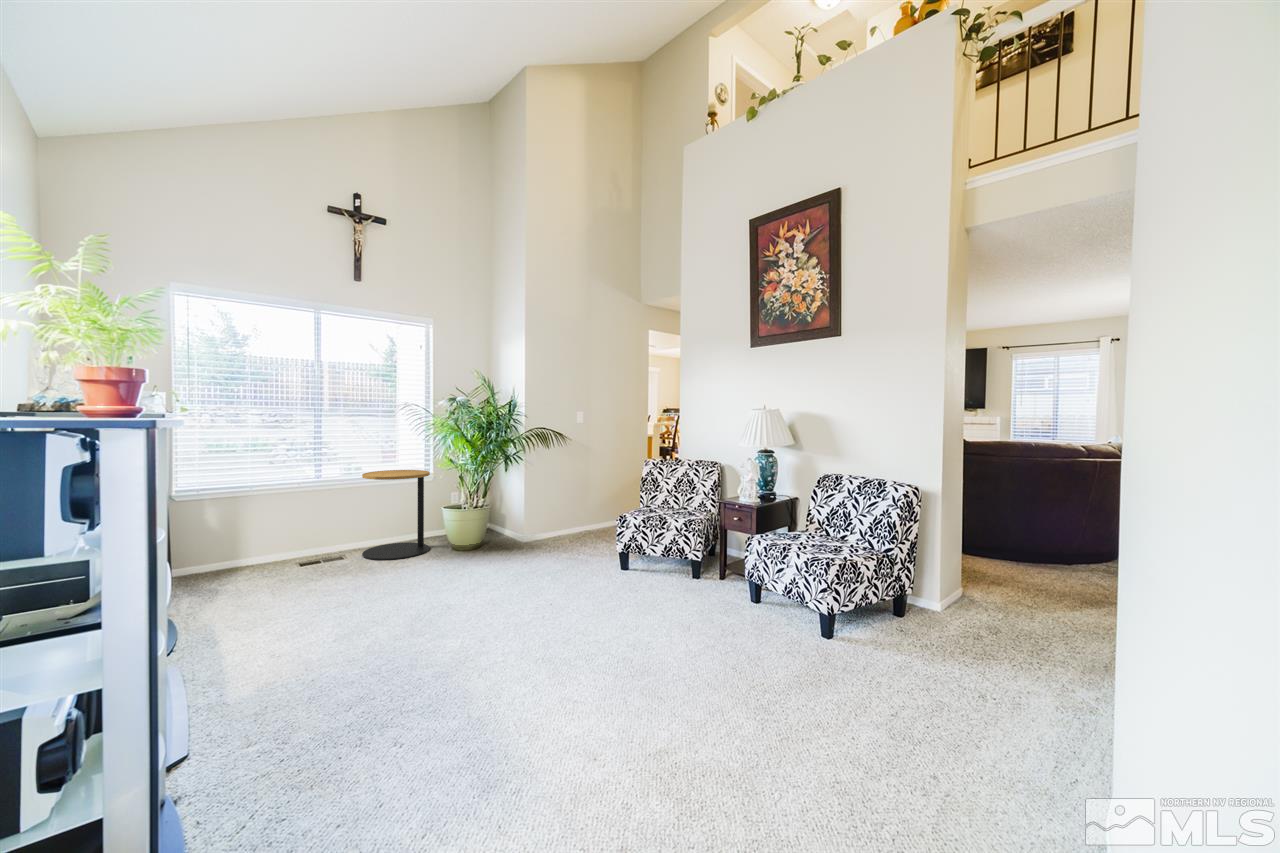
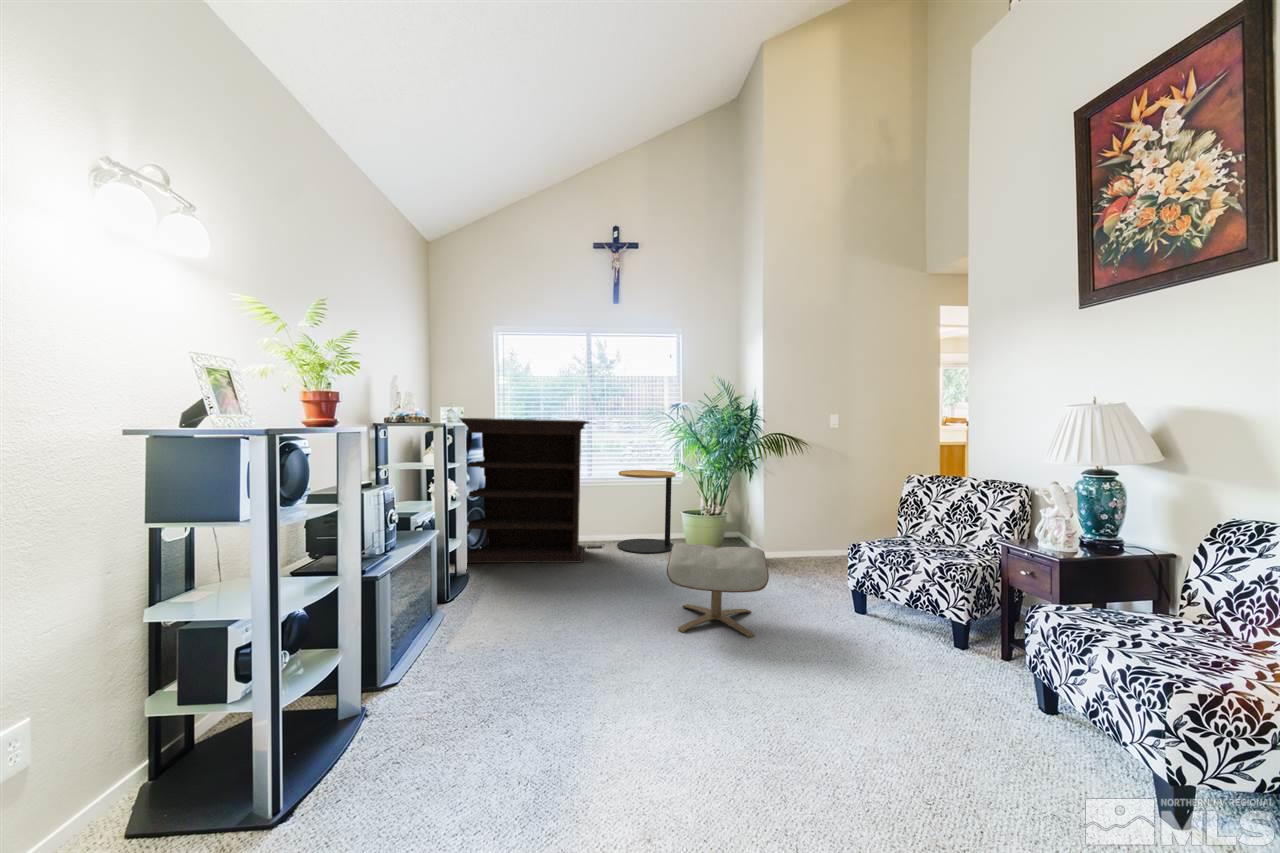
bookshelf: none [128,419,342,619] -> present [459,418,589,563]
ottoman: none [479,531,579,617] -> present [667,543,769,638]

